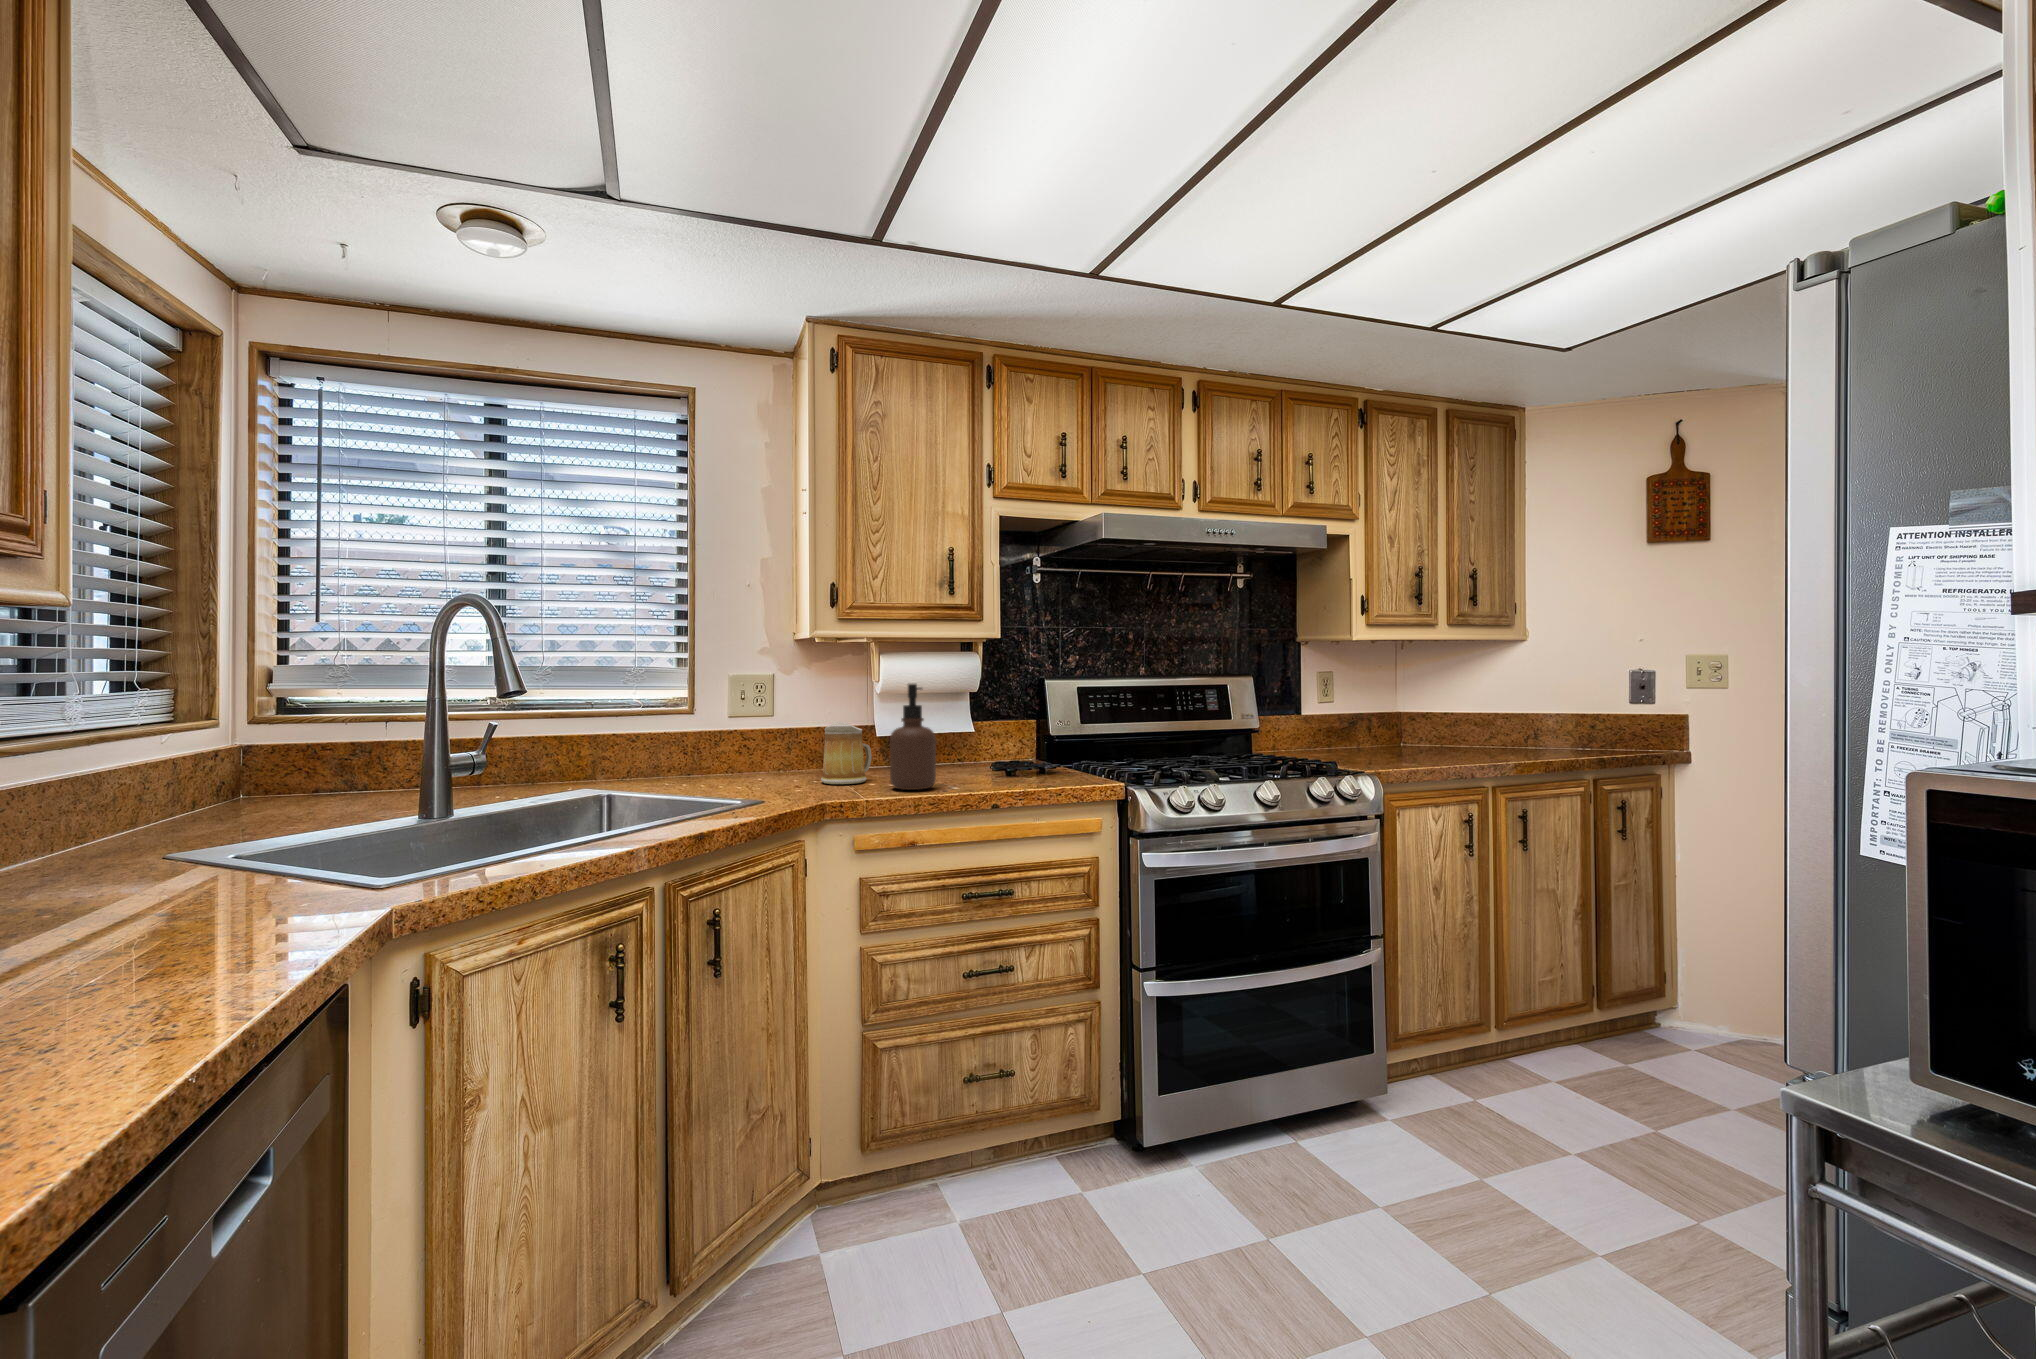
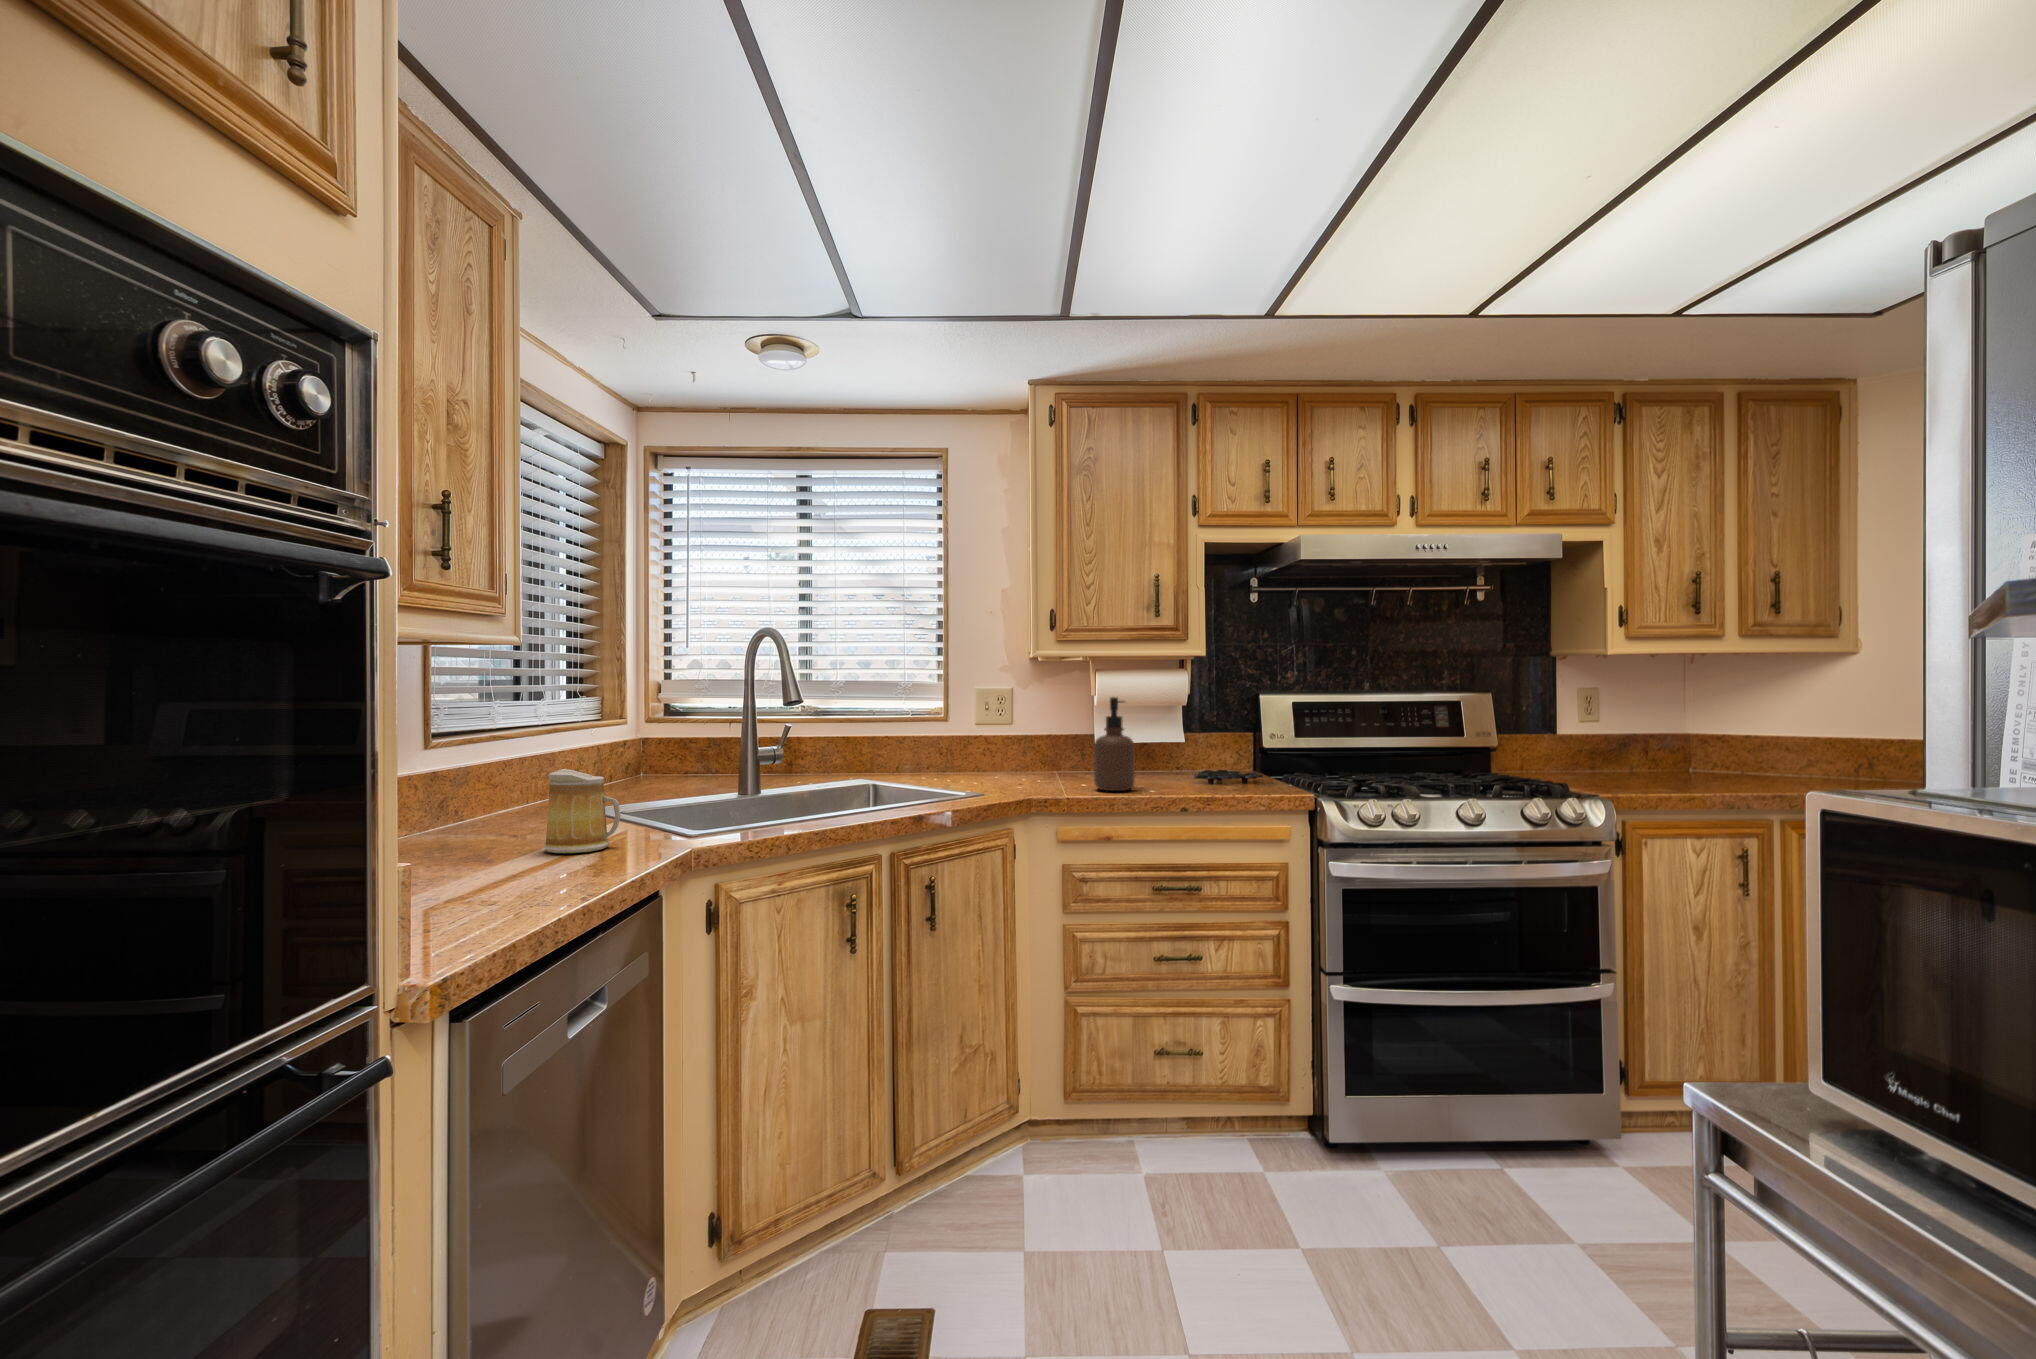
mug: present [821,722,872,784] -> present [544,769,621,853]

